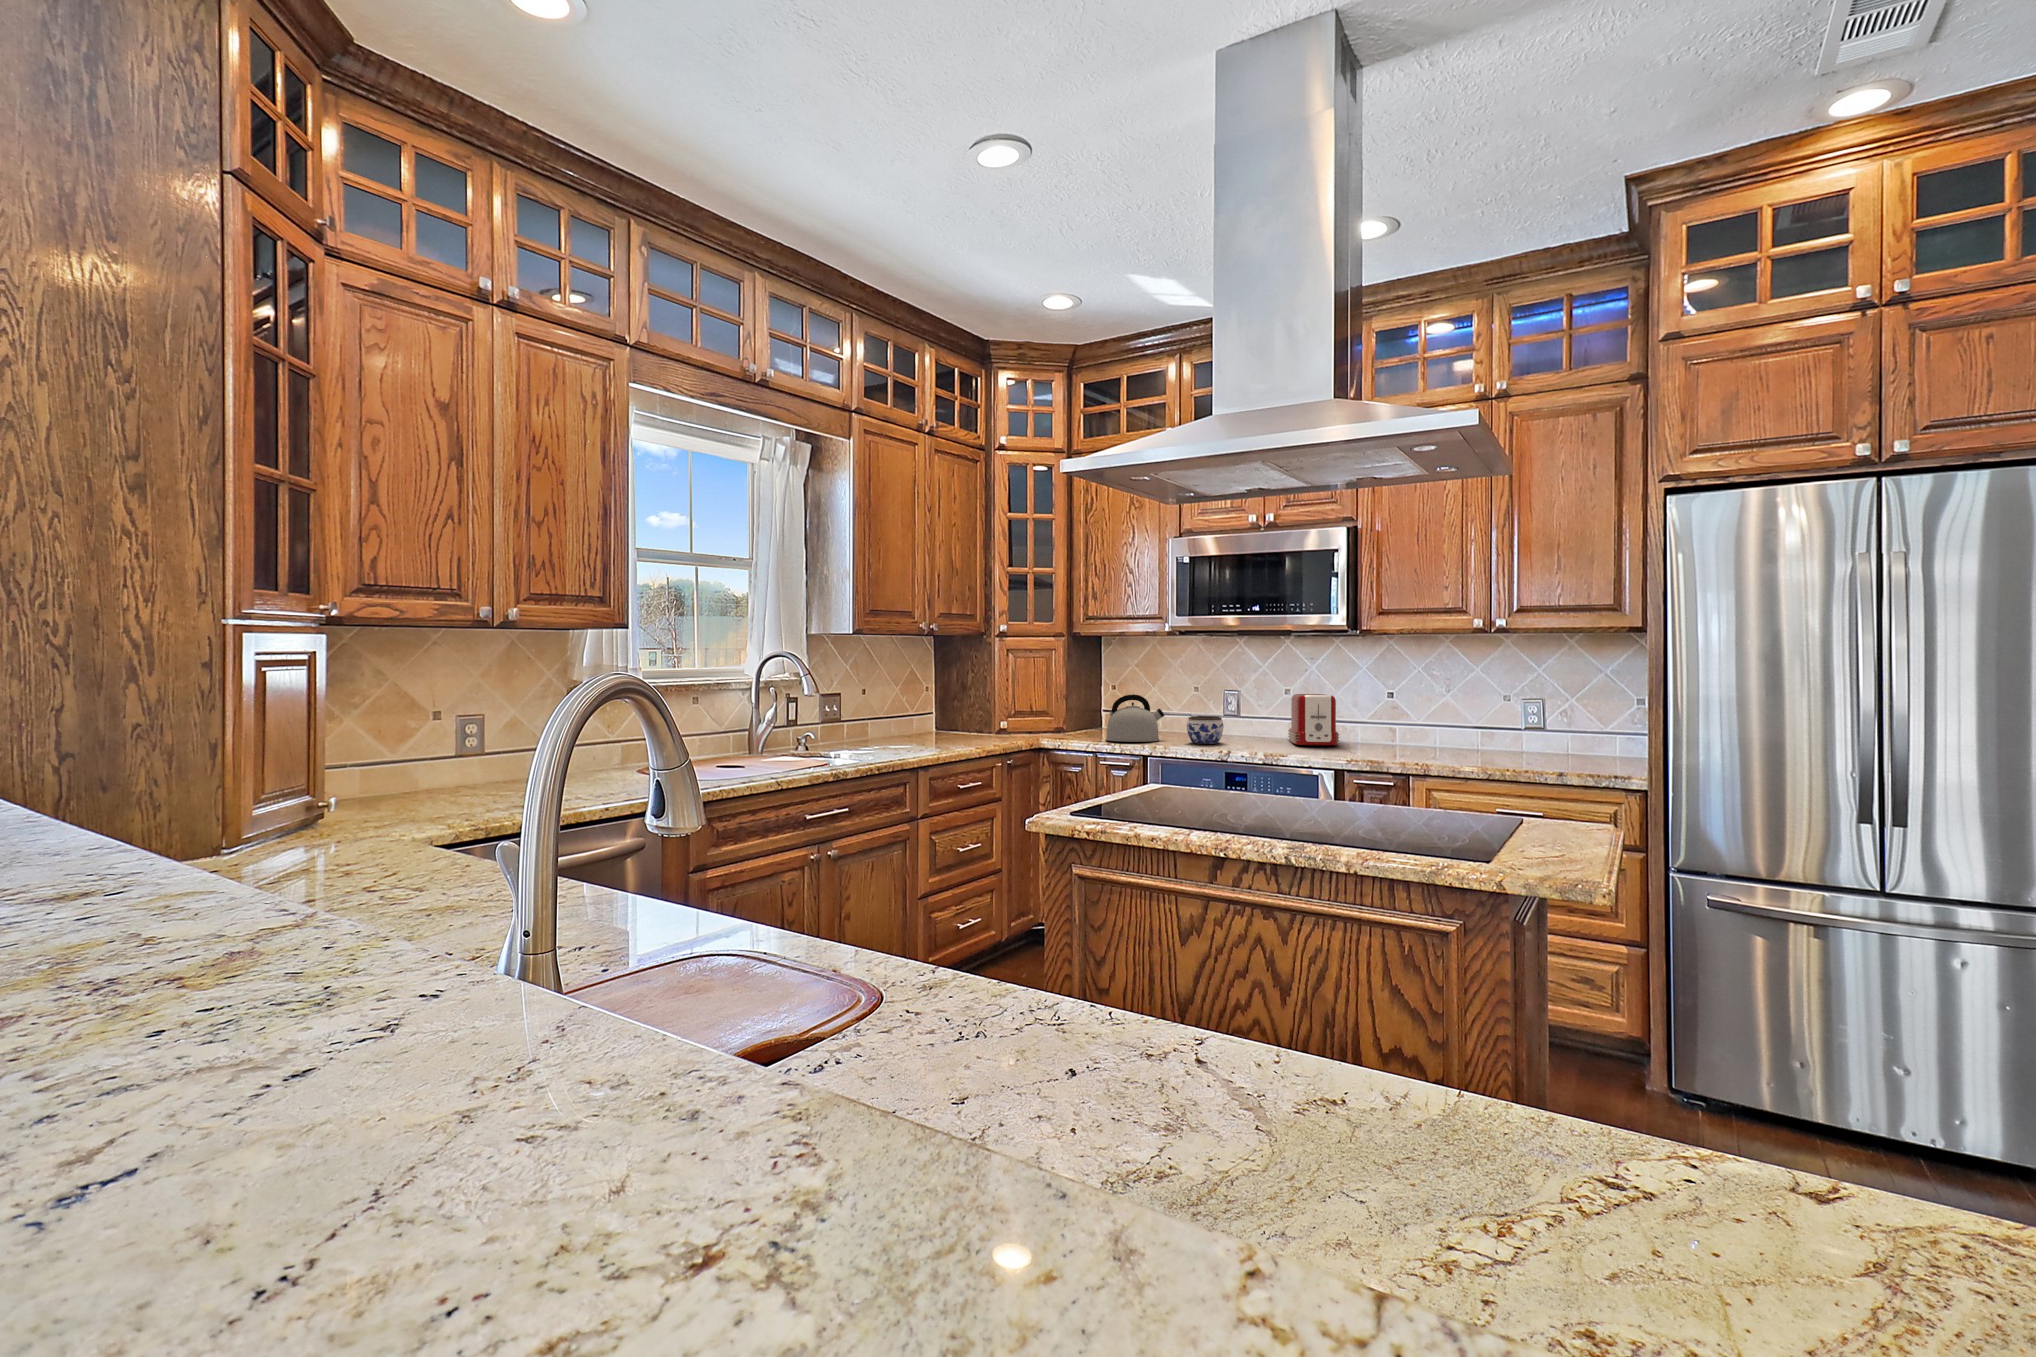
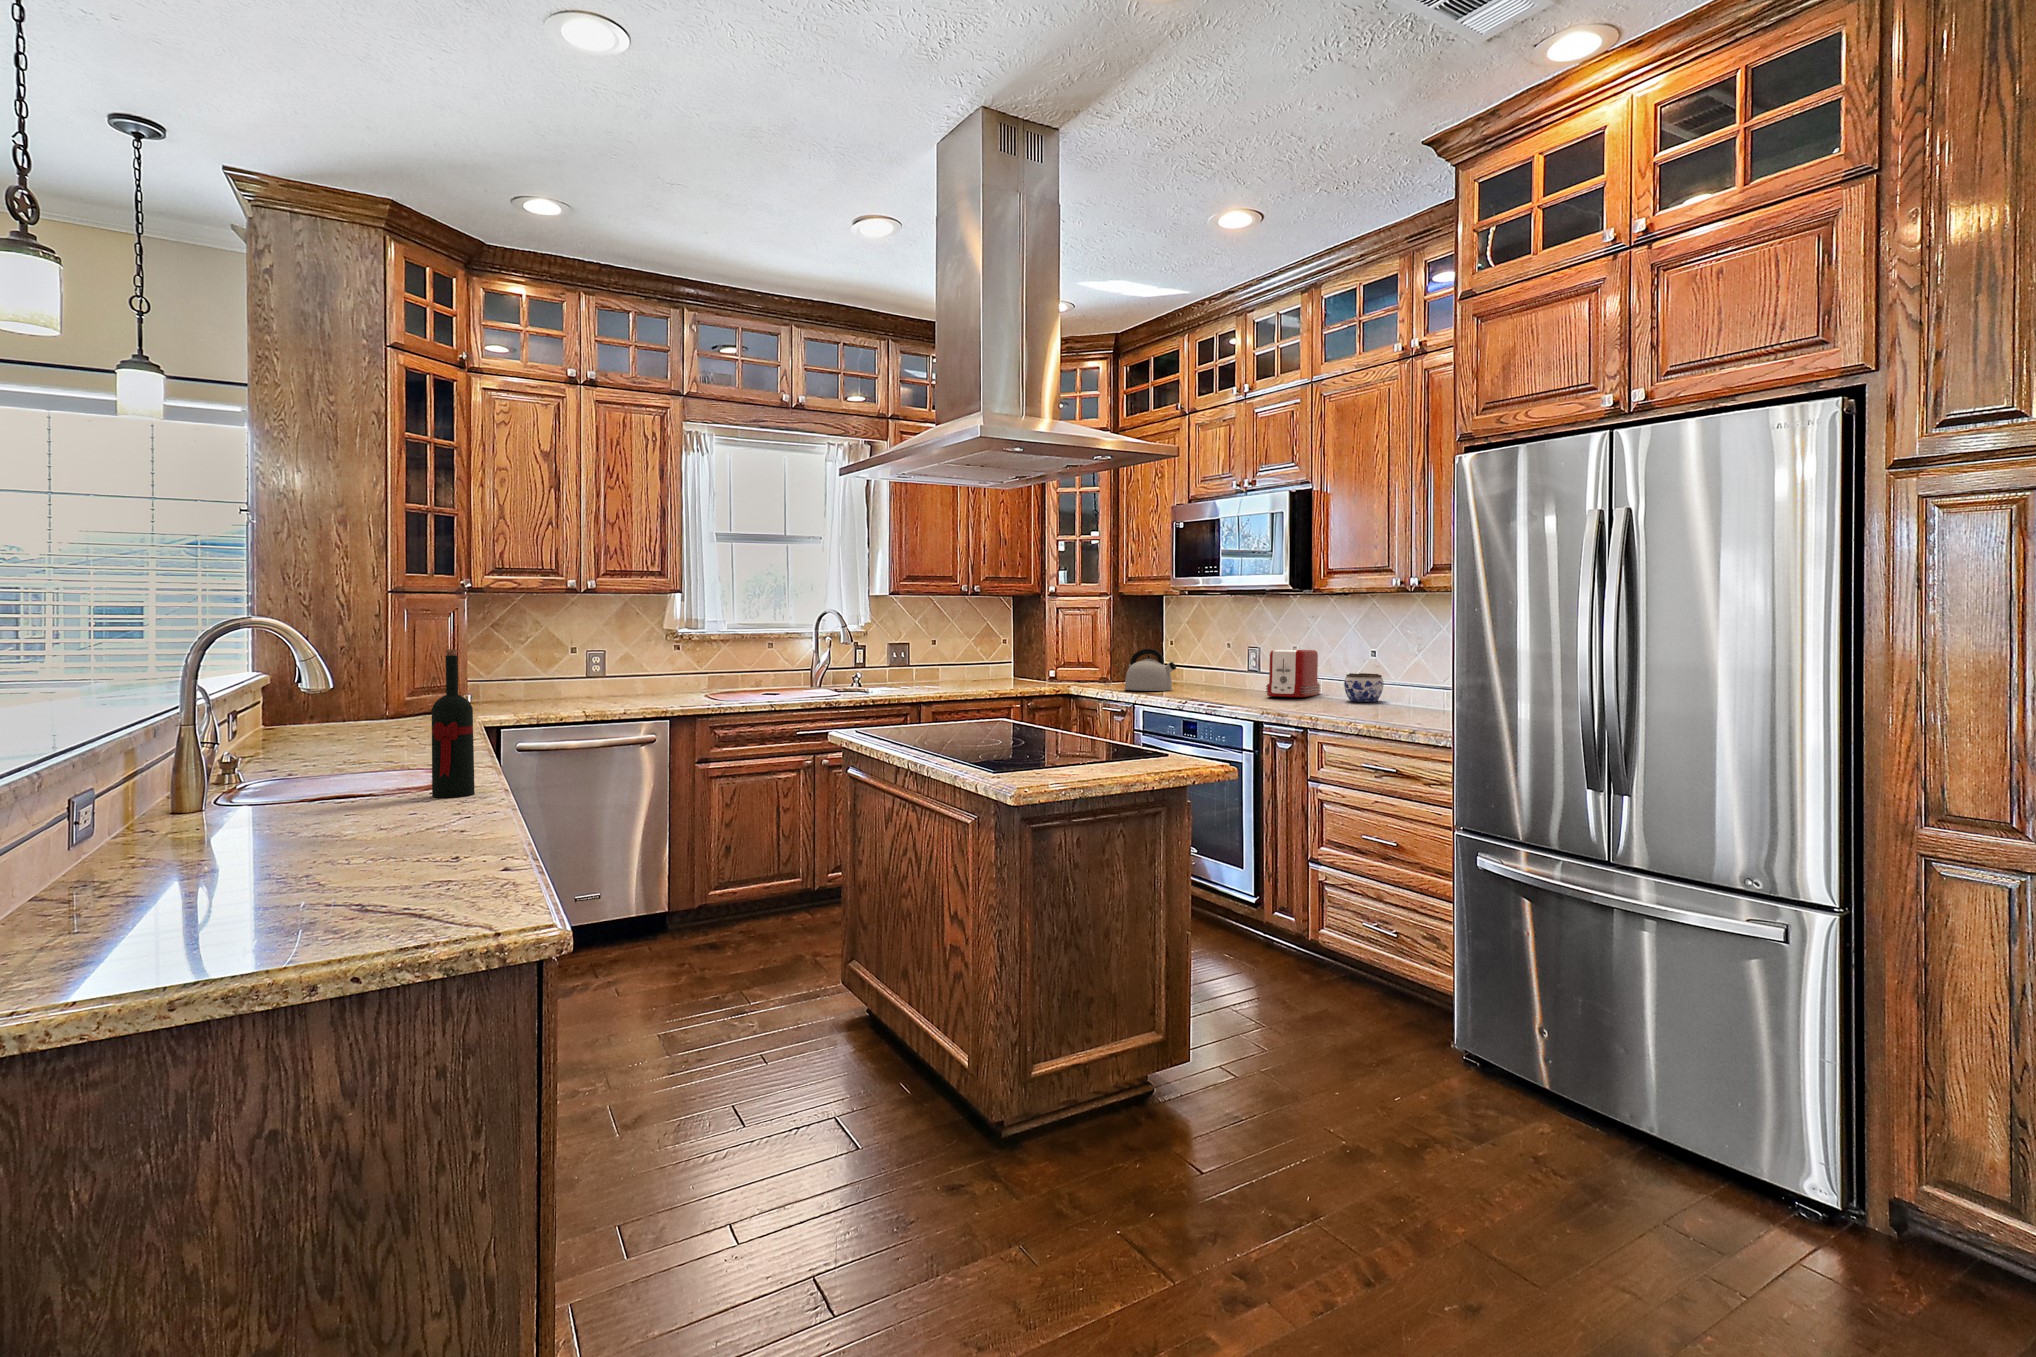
jar: present [1187,716,1223,744] -> present [1344,673,1384,702]
wine bottle: none [964,751,1051,1071] -> present [432,649,475,797]

